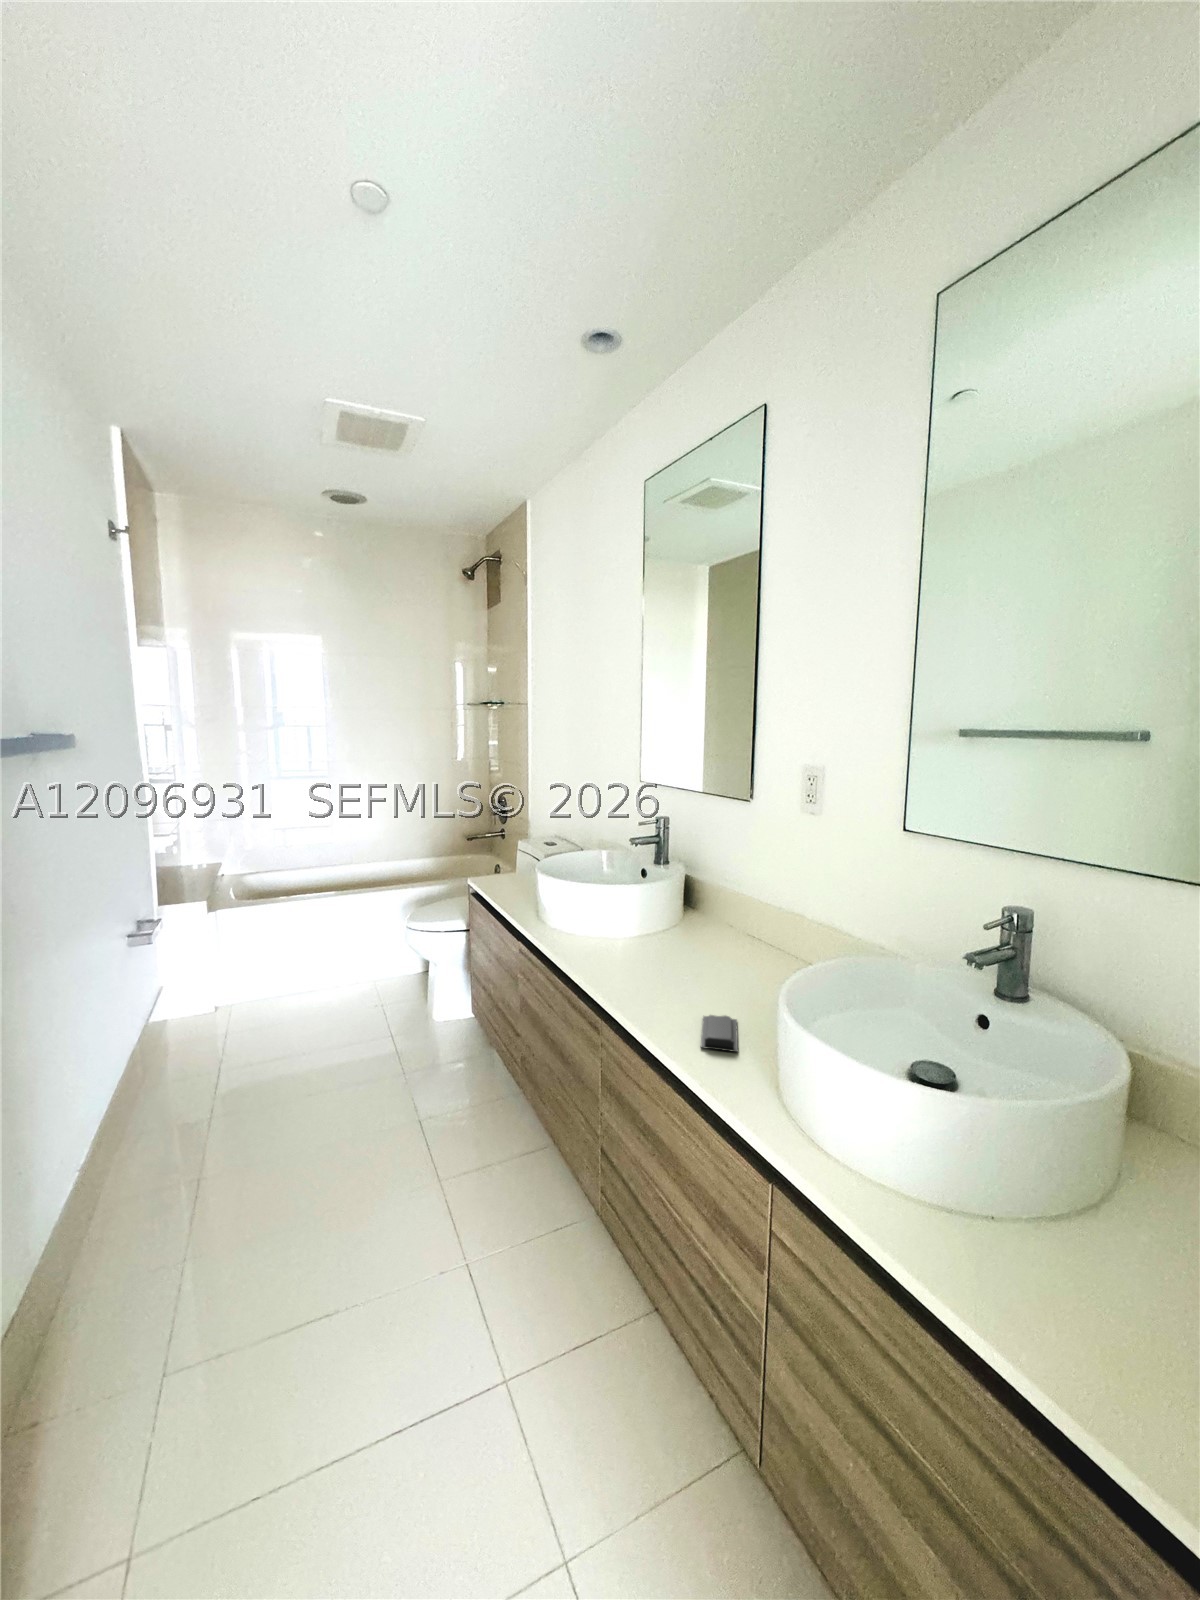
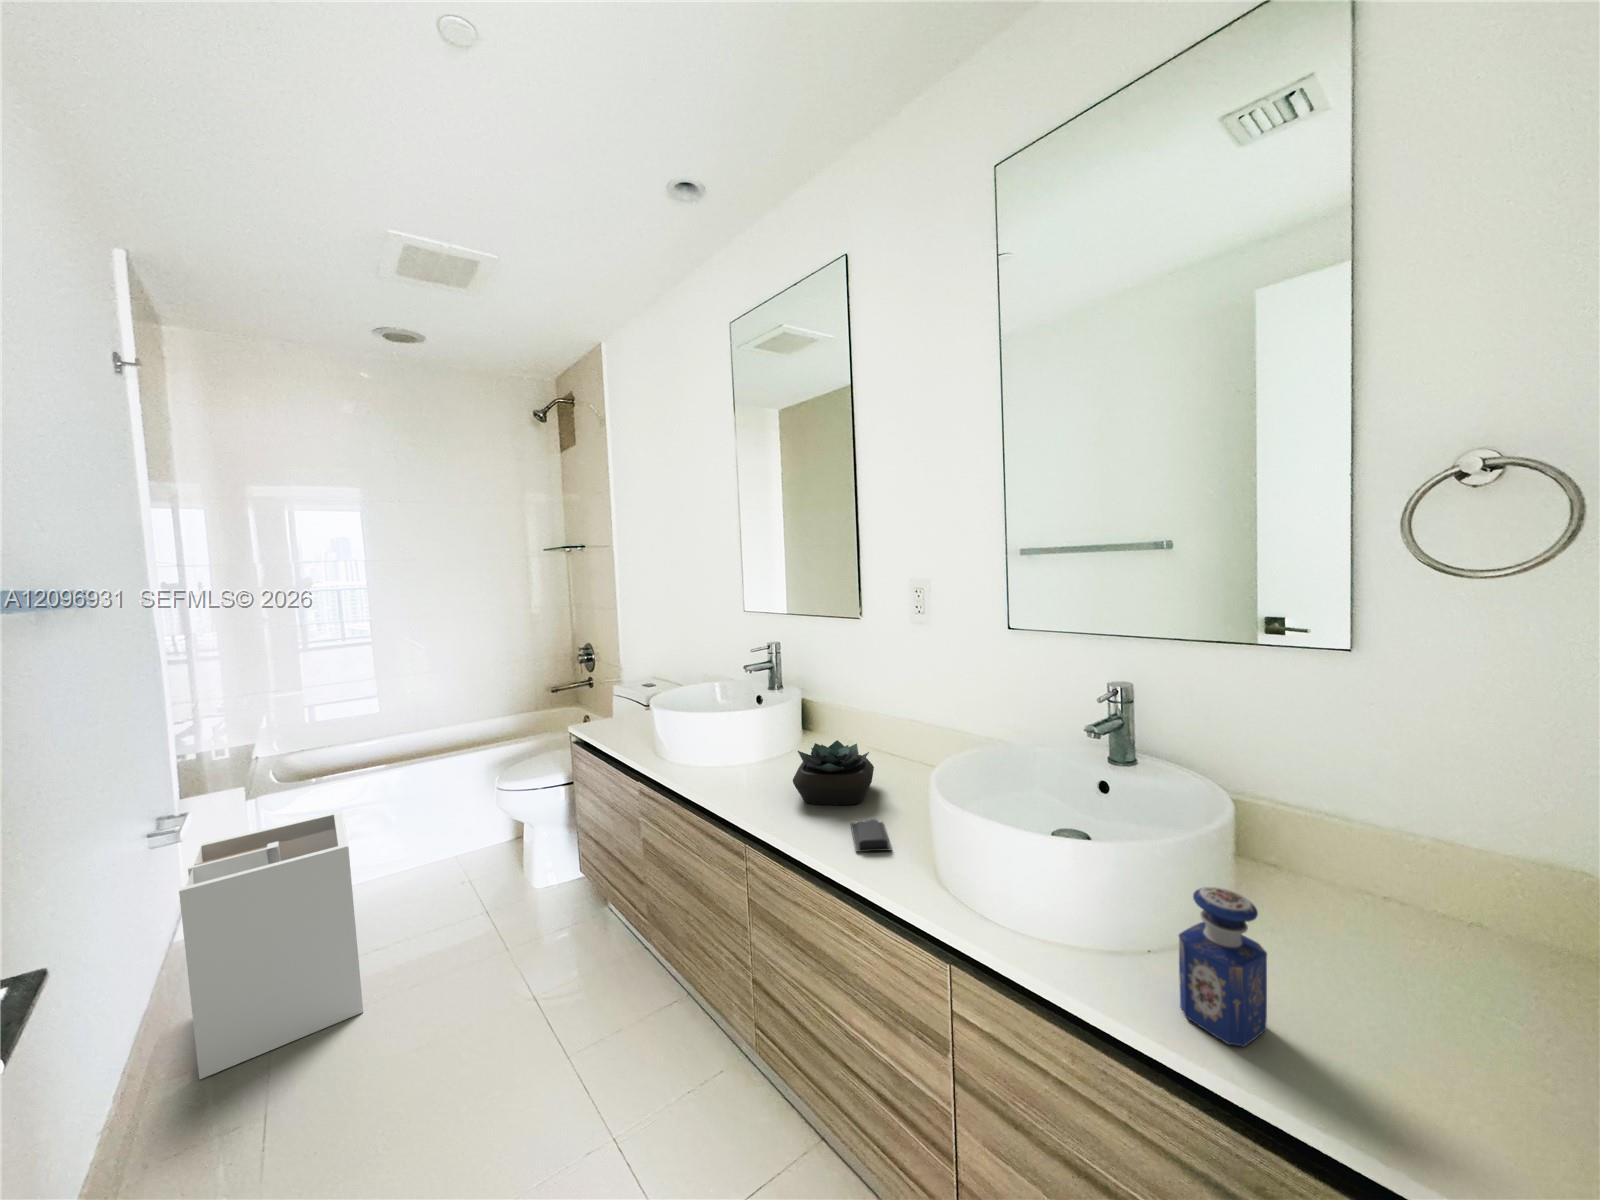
succulent plant: none [653,927,740,996] -> present [793,740,874,805]
laundry hamper: none [149,930,284,1133] -> present [179,811,363,1079]
perfume bottle: none [1015,1171,1129,1357] -> present [1179,887,1267,1047]

